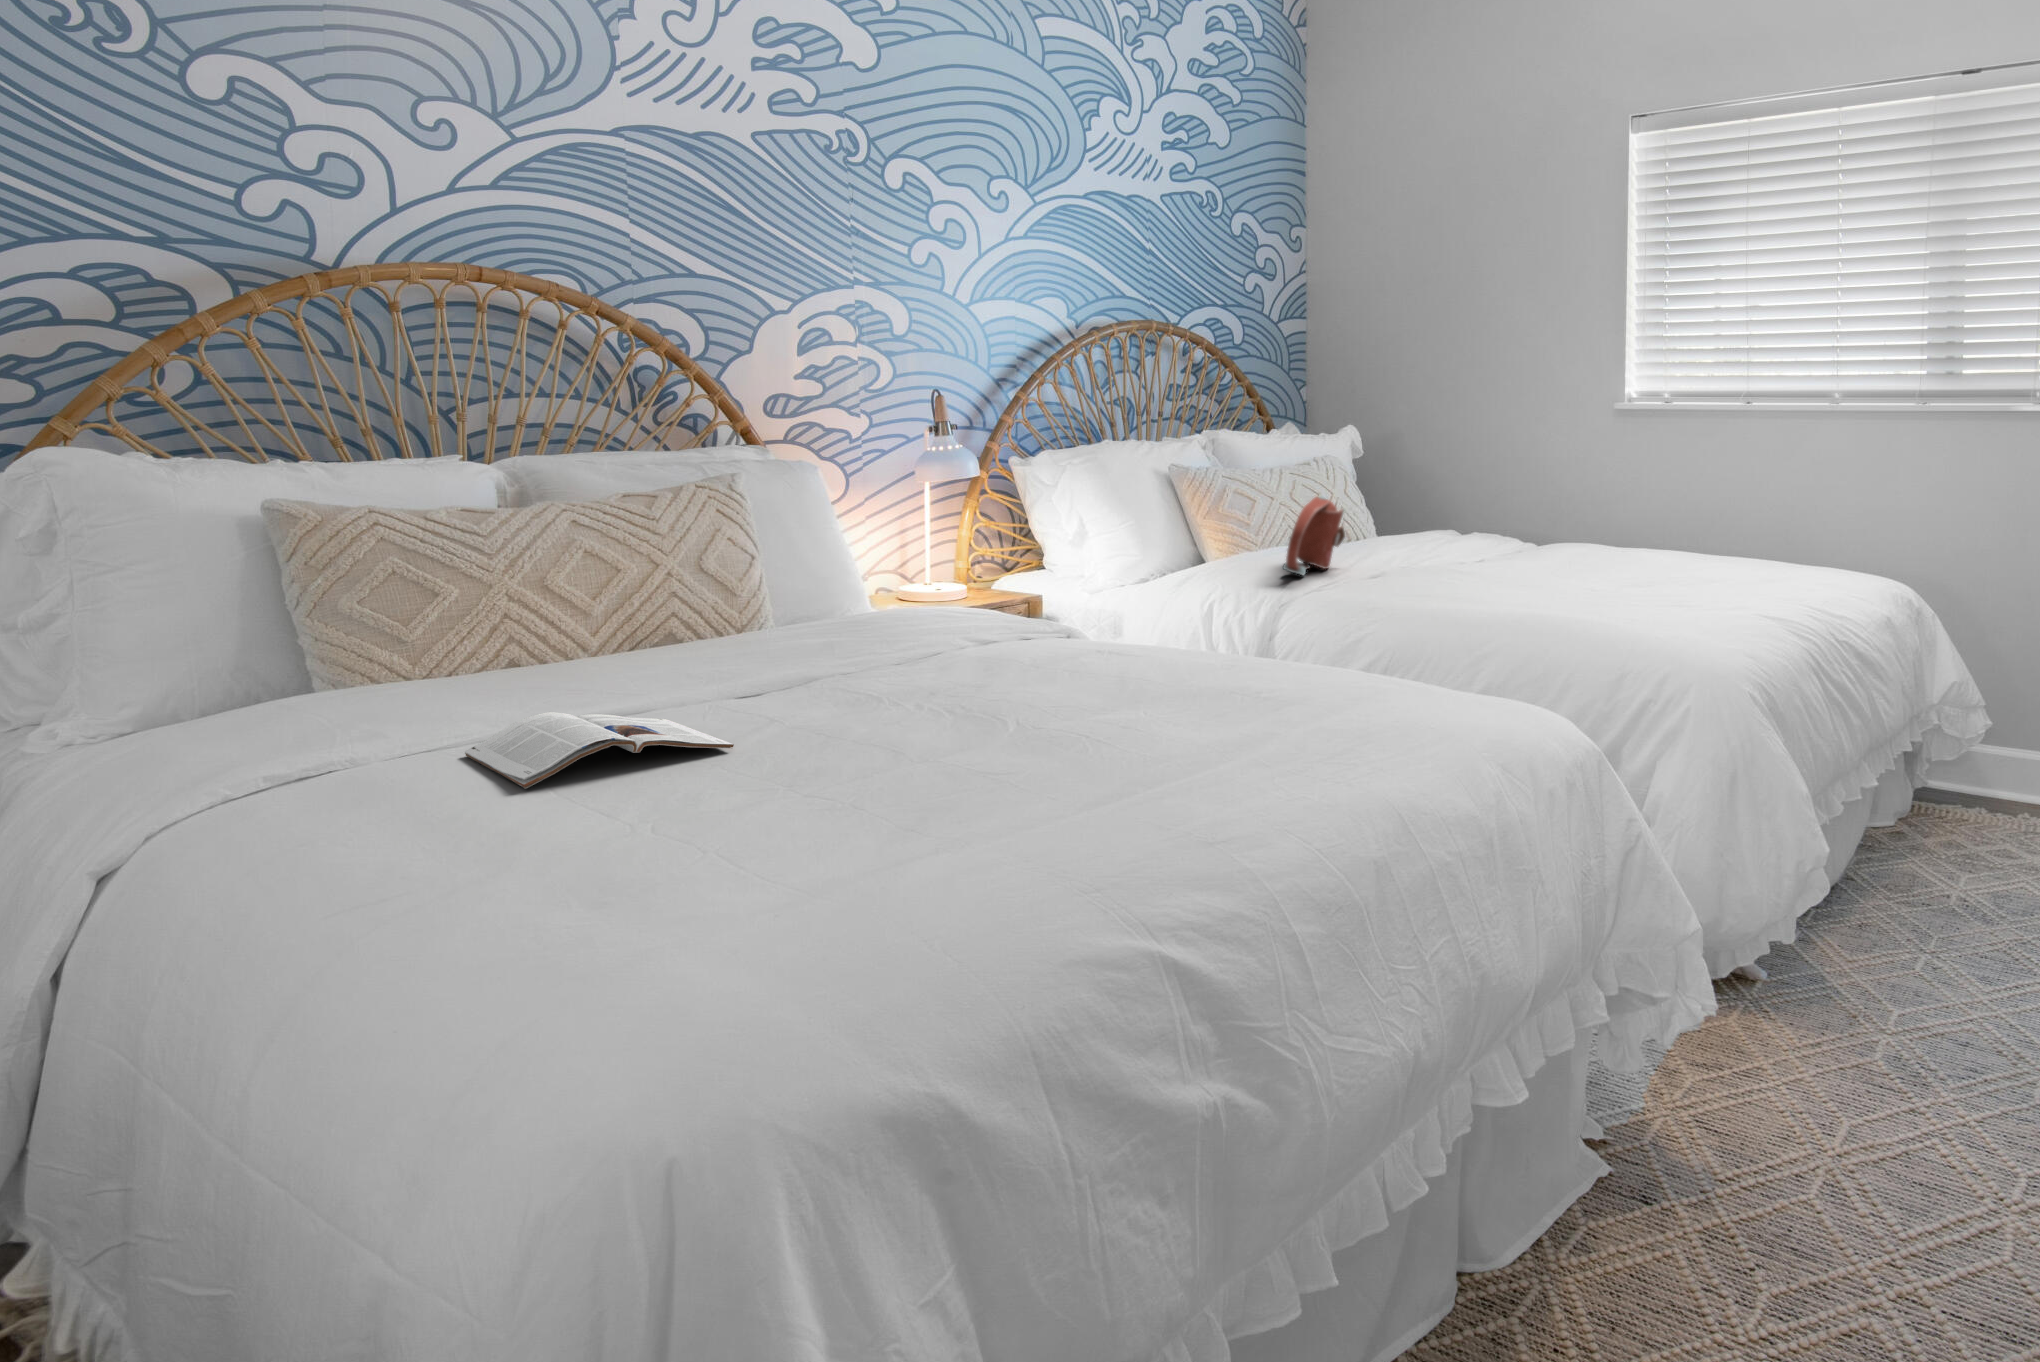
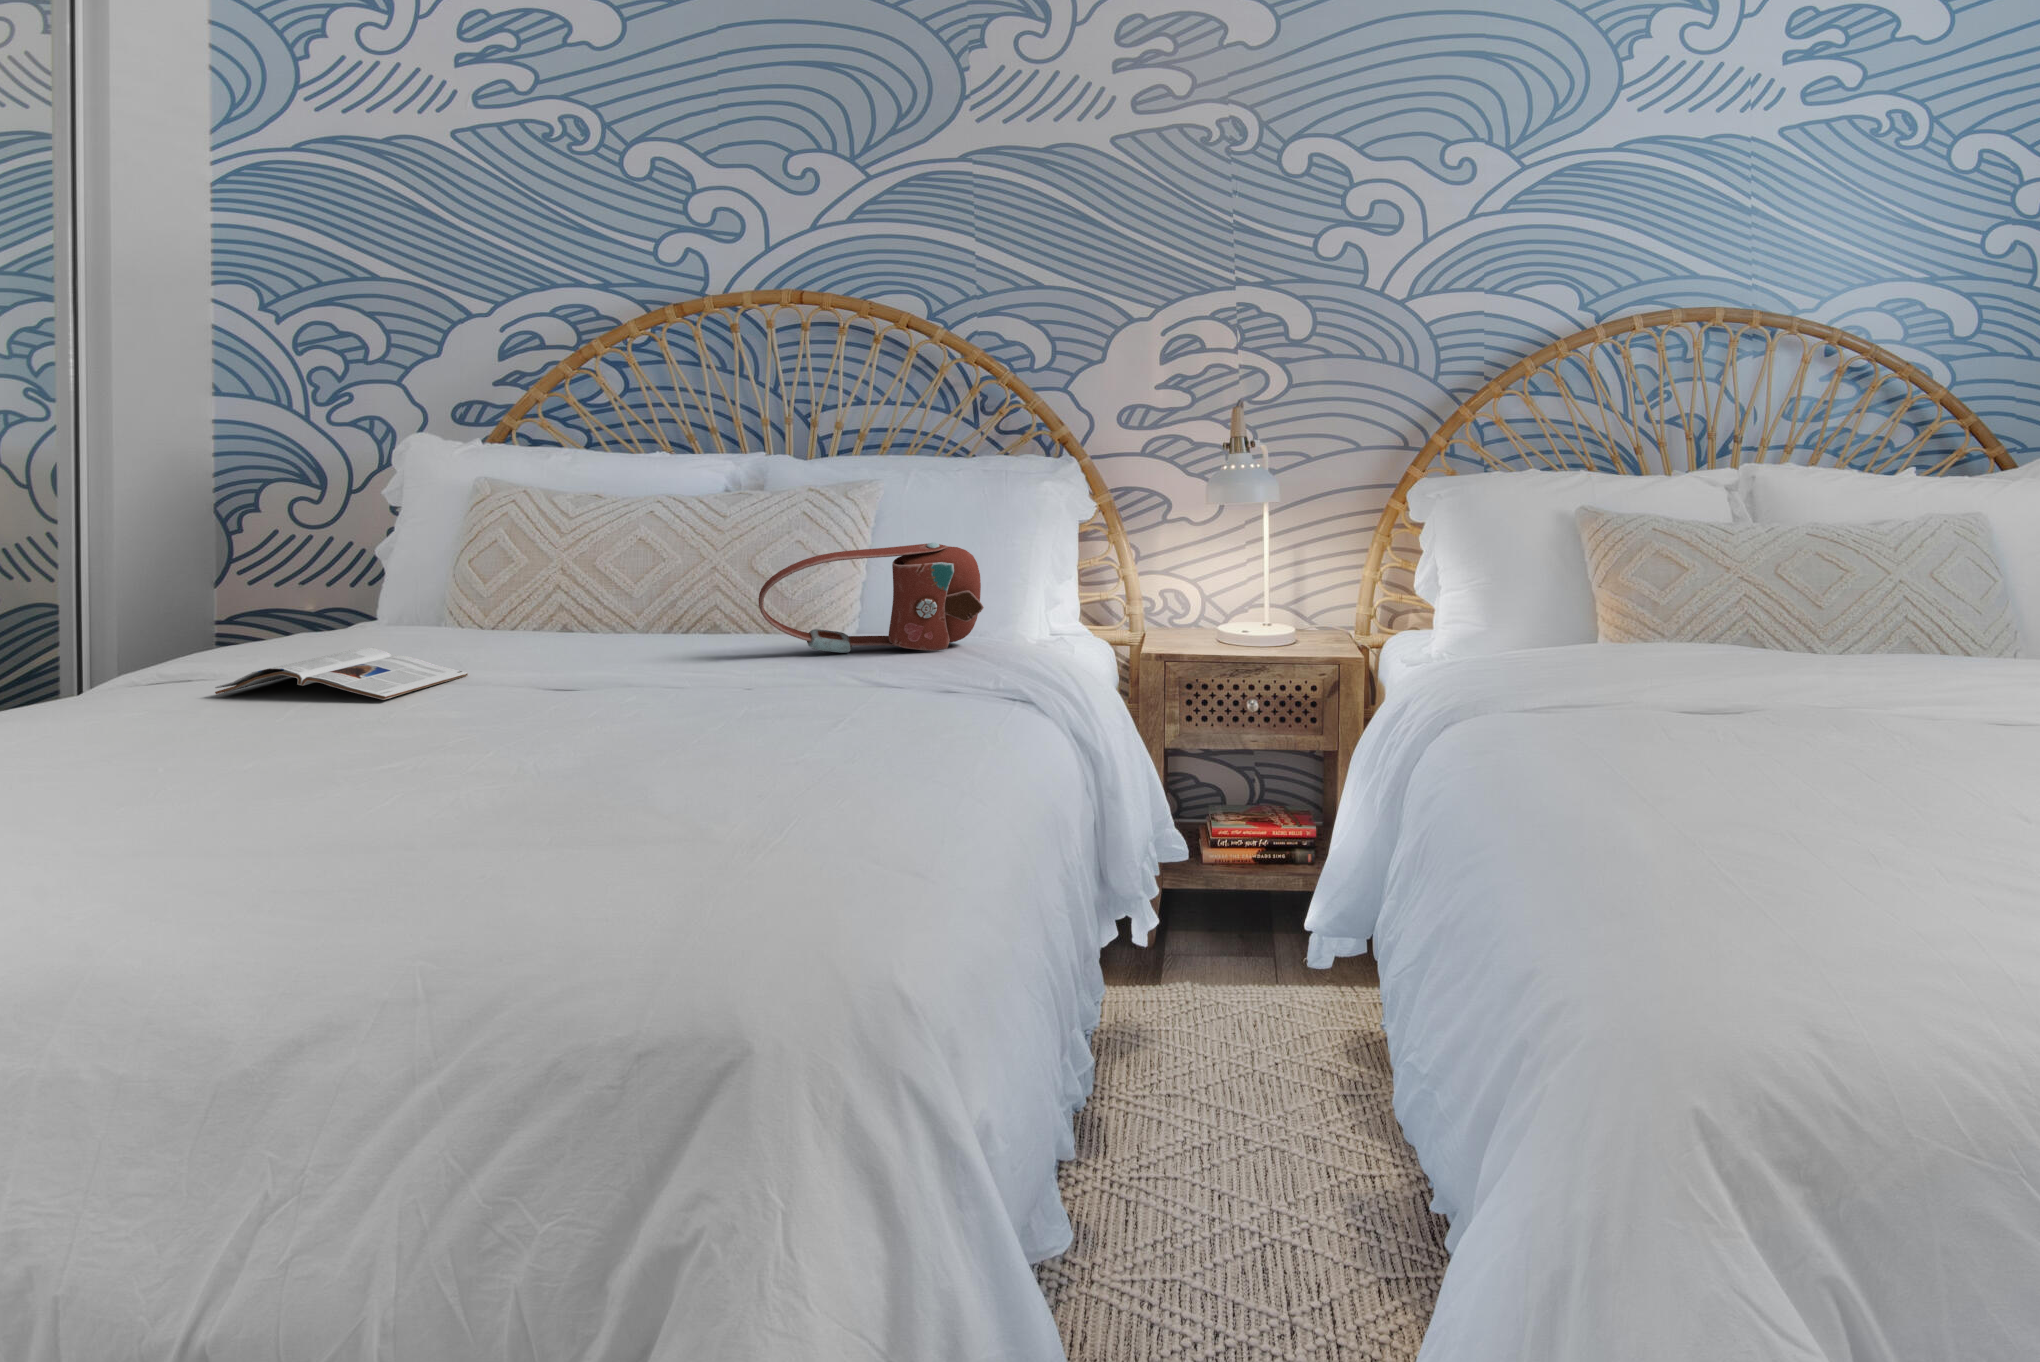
handbag: present [1283,496,1345,575] -> present [759,543,984,653]

